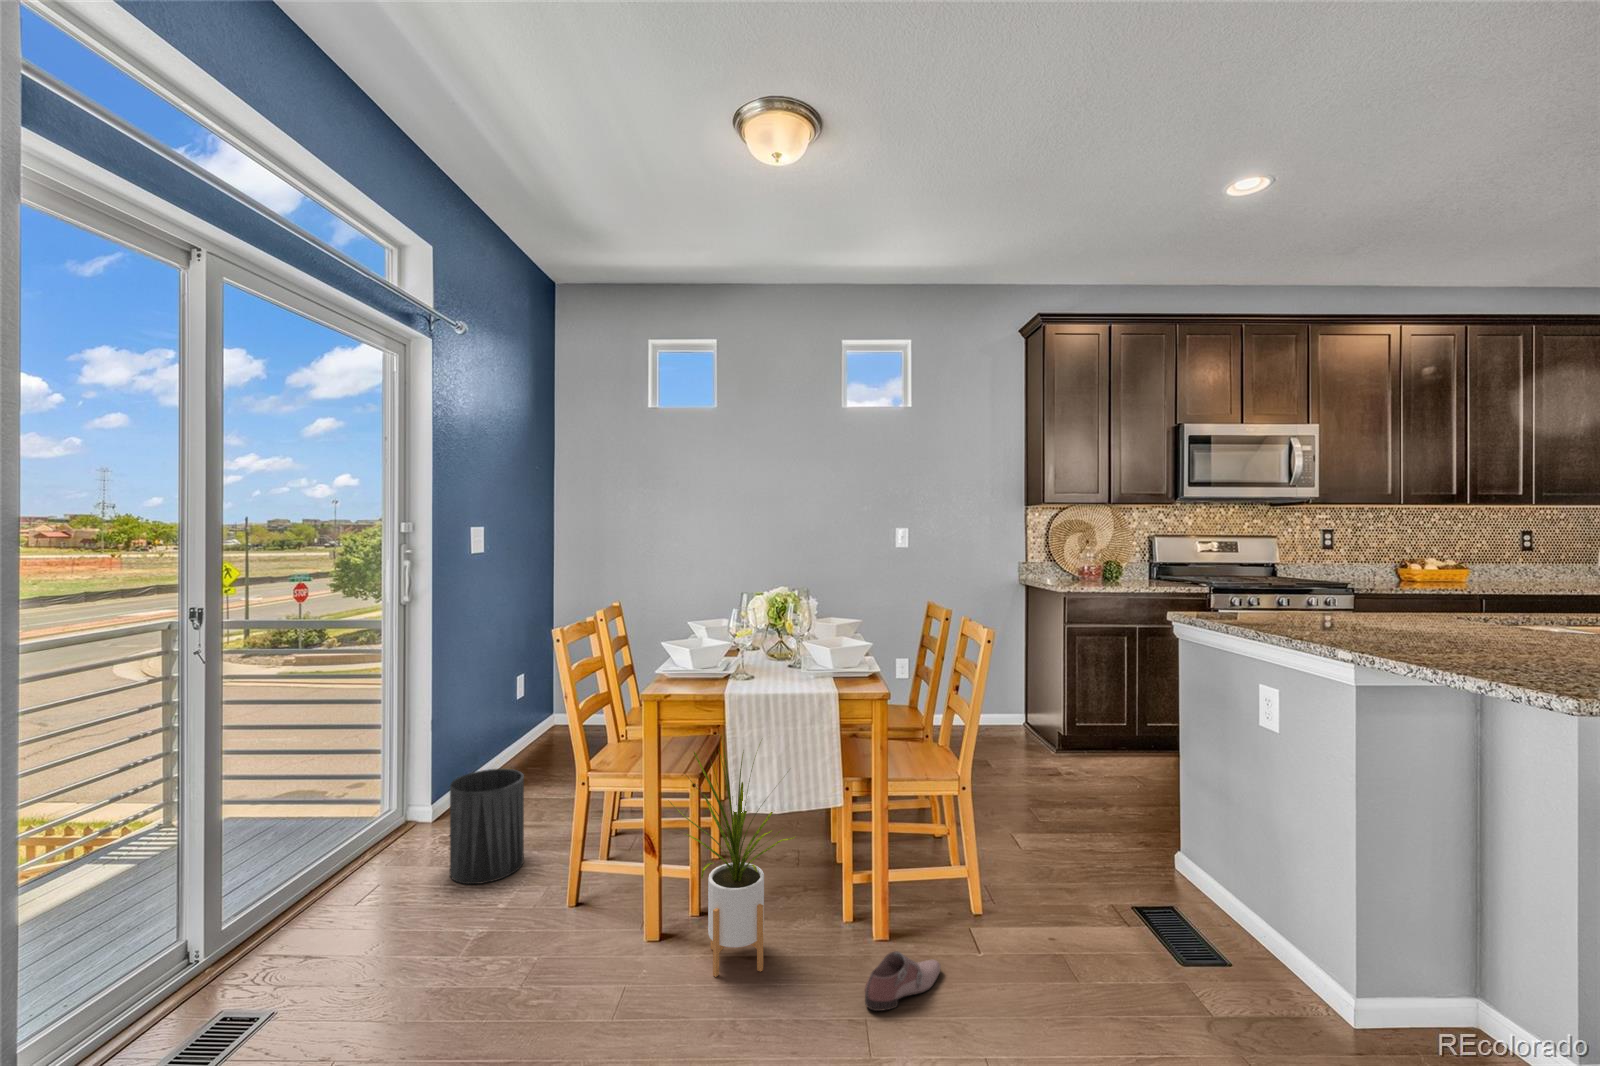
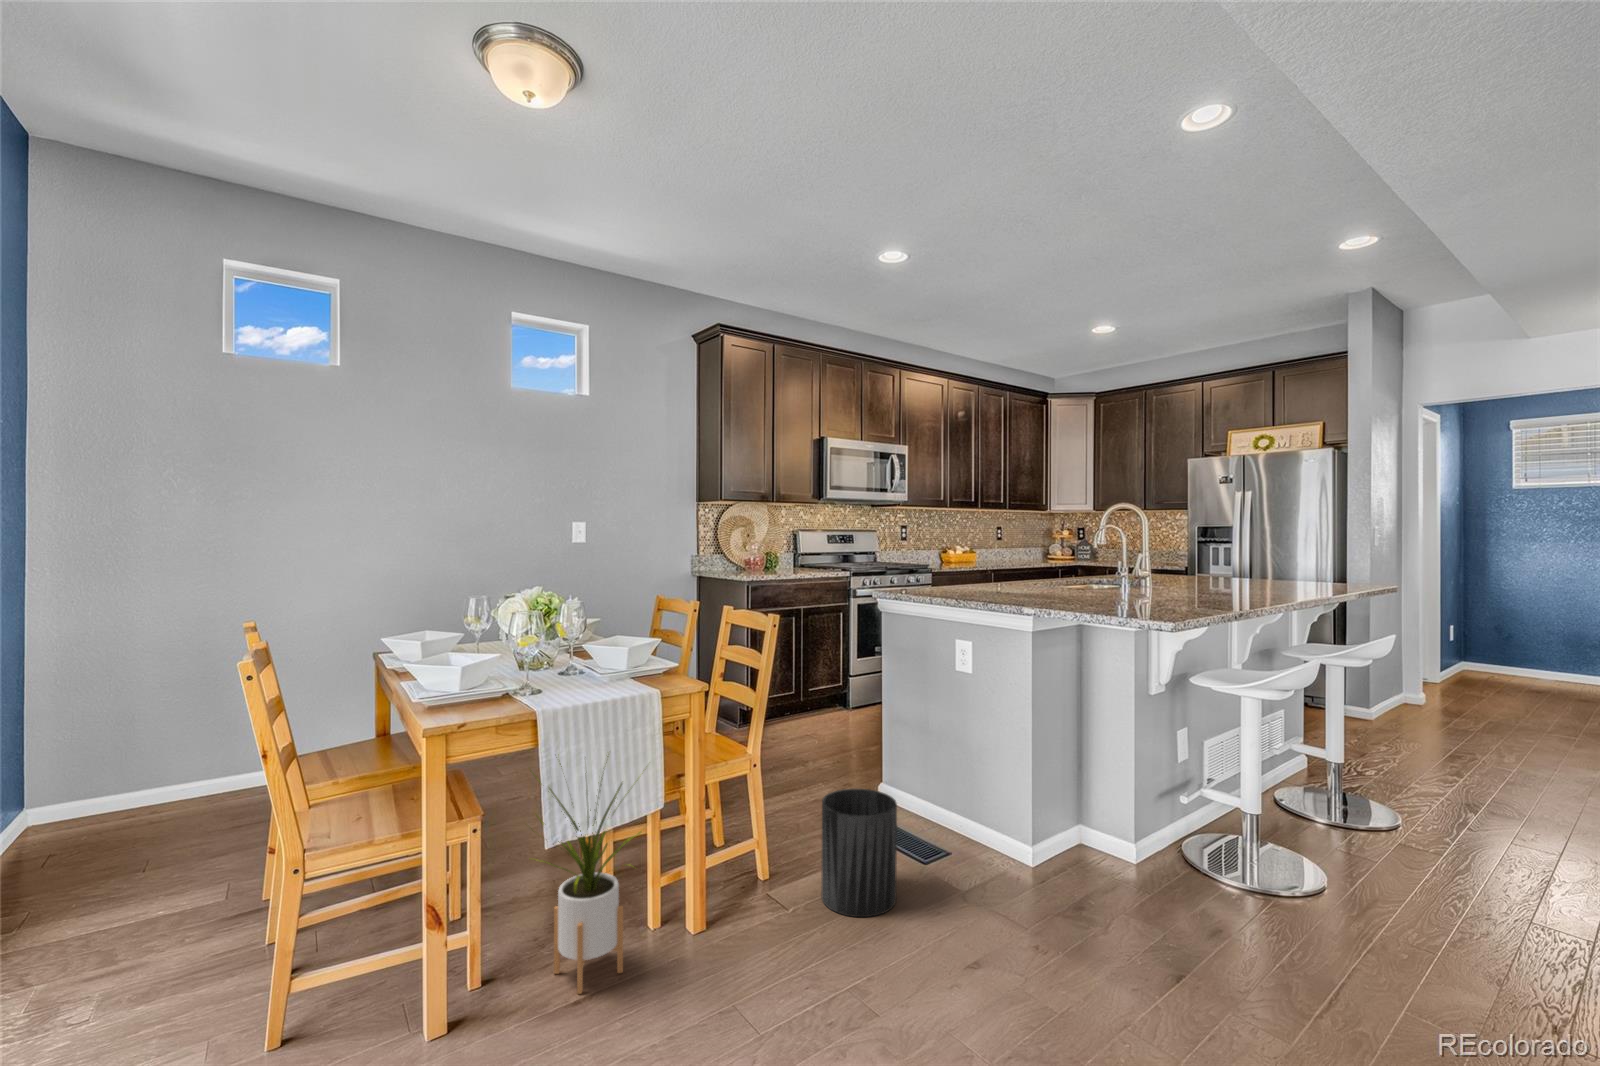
trash can: present [450,769,524,884] -> present [821,789,897,917]
shoe: present [865,951,941,1011] -> none [734,906,776,962]

